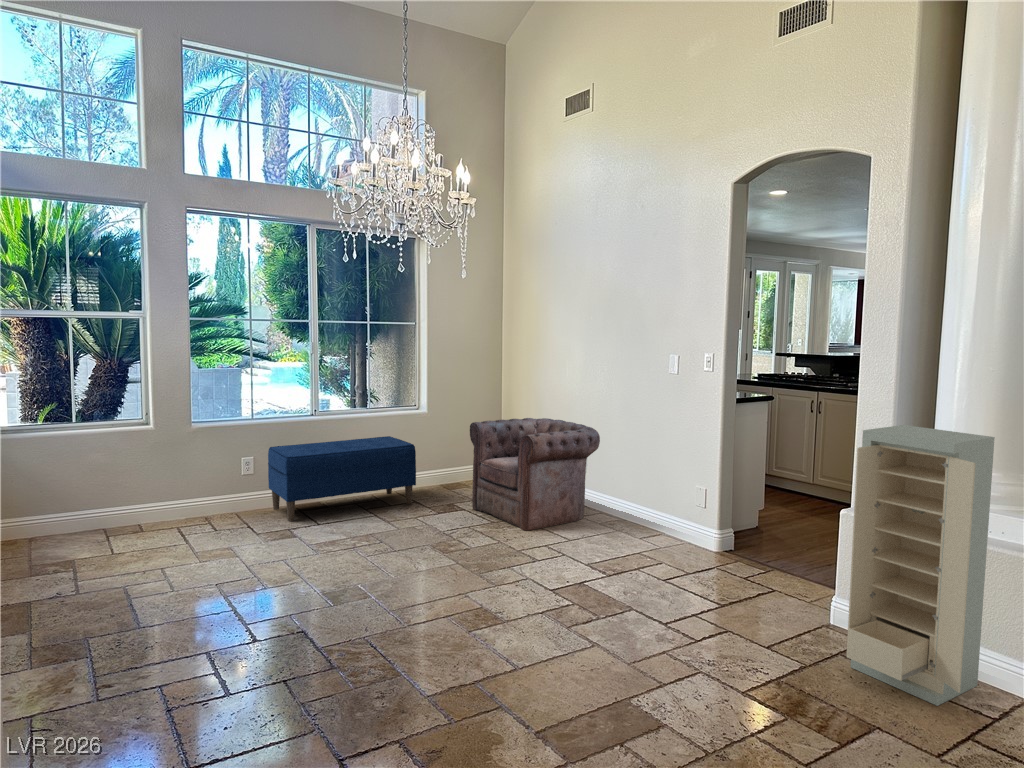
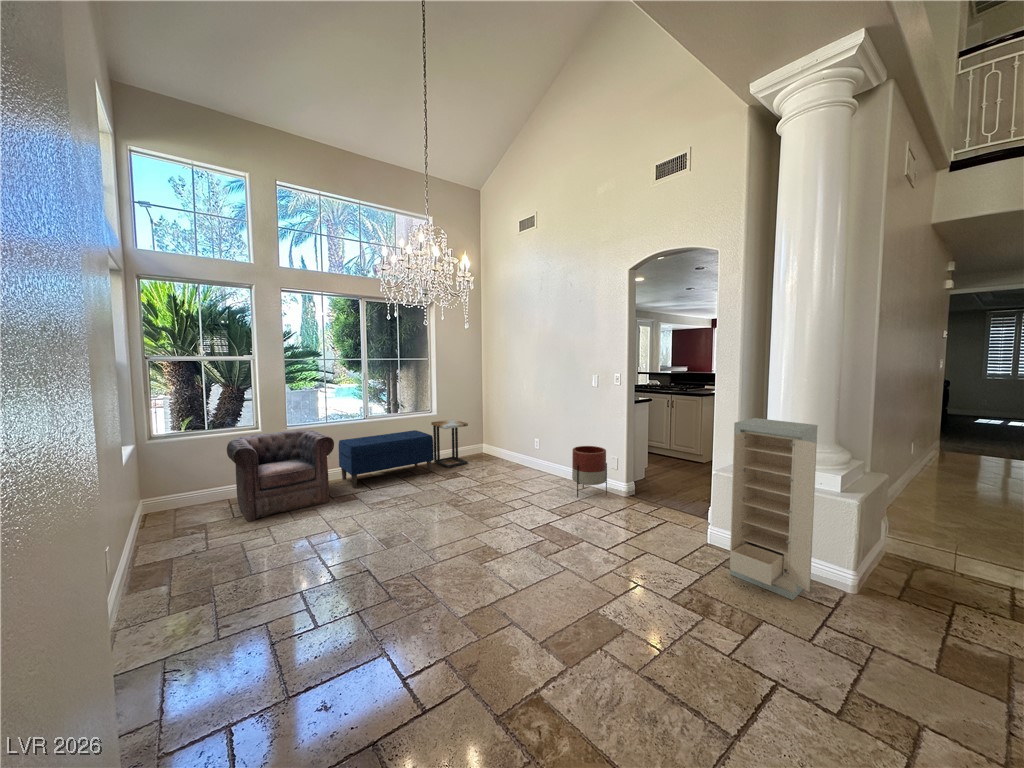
armchair: present [470,418,600,531] -> present [227,430,334,521]
side table: none [415,421,474,499] -> present [431,420,468,468]
planter: none [633,468,690,551] -> present [572,446,607,497]

